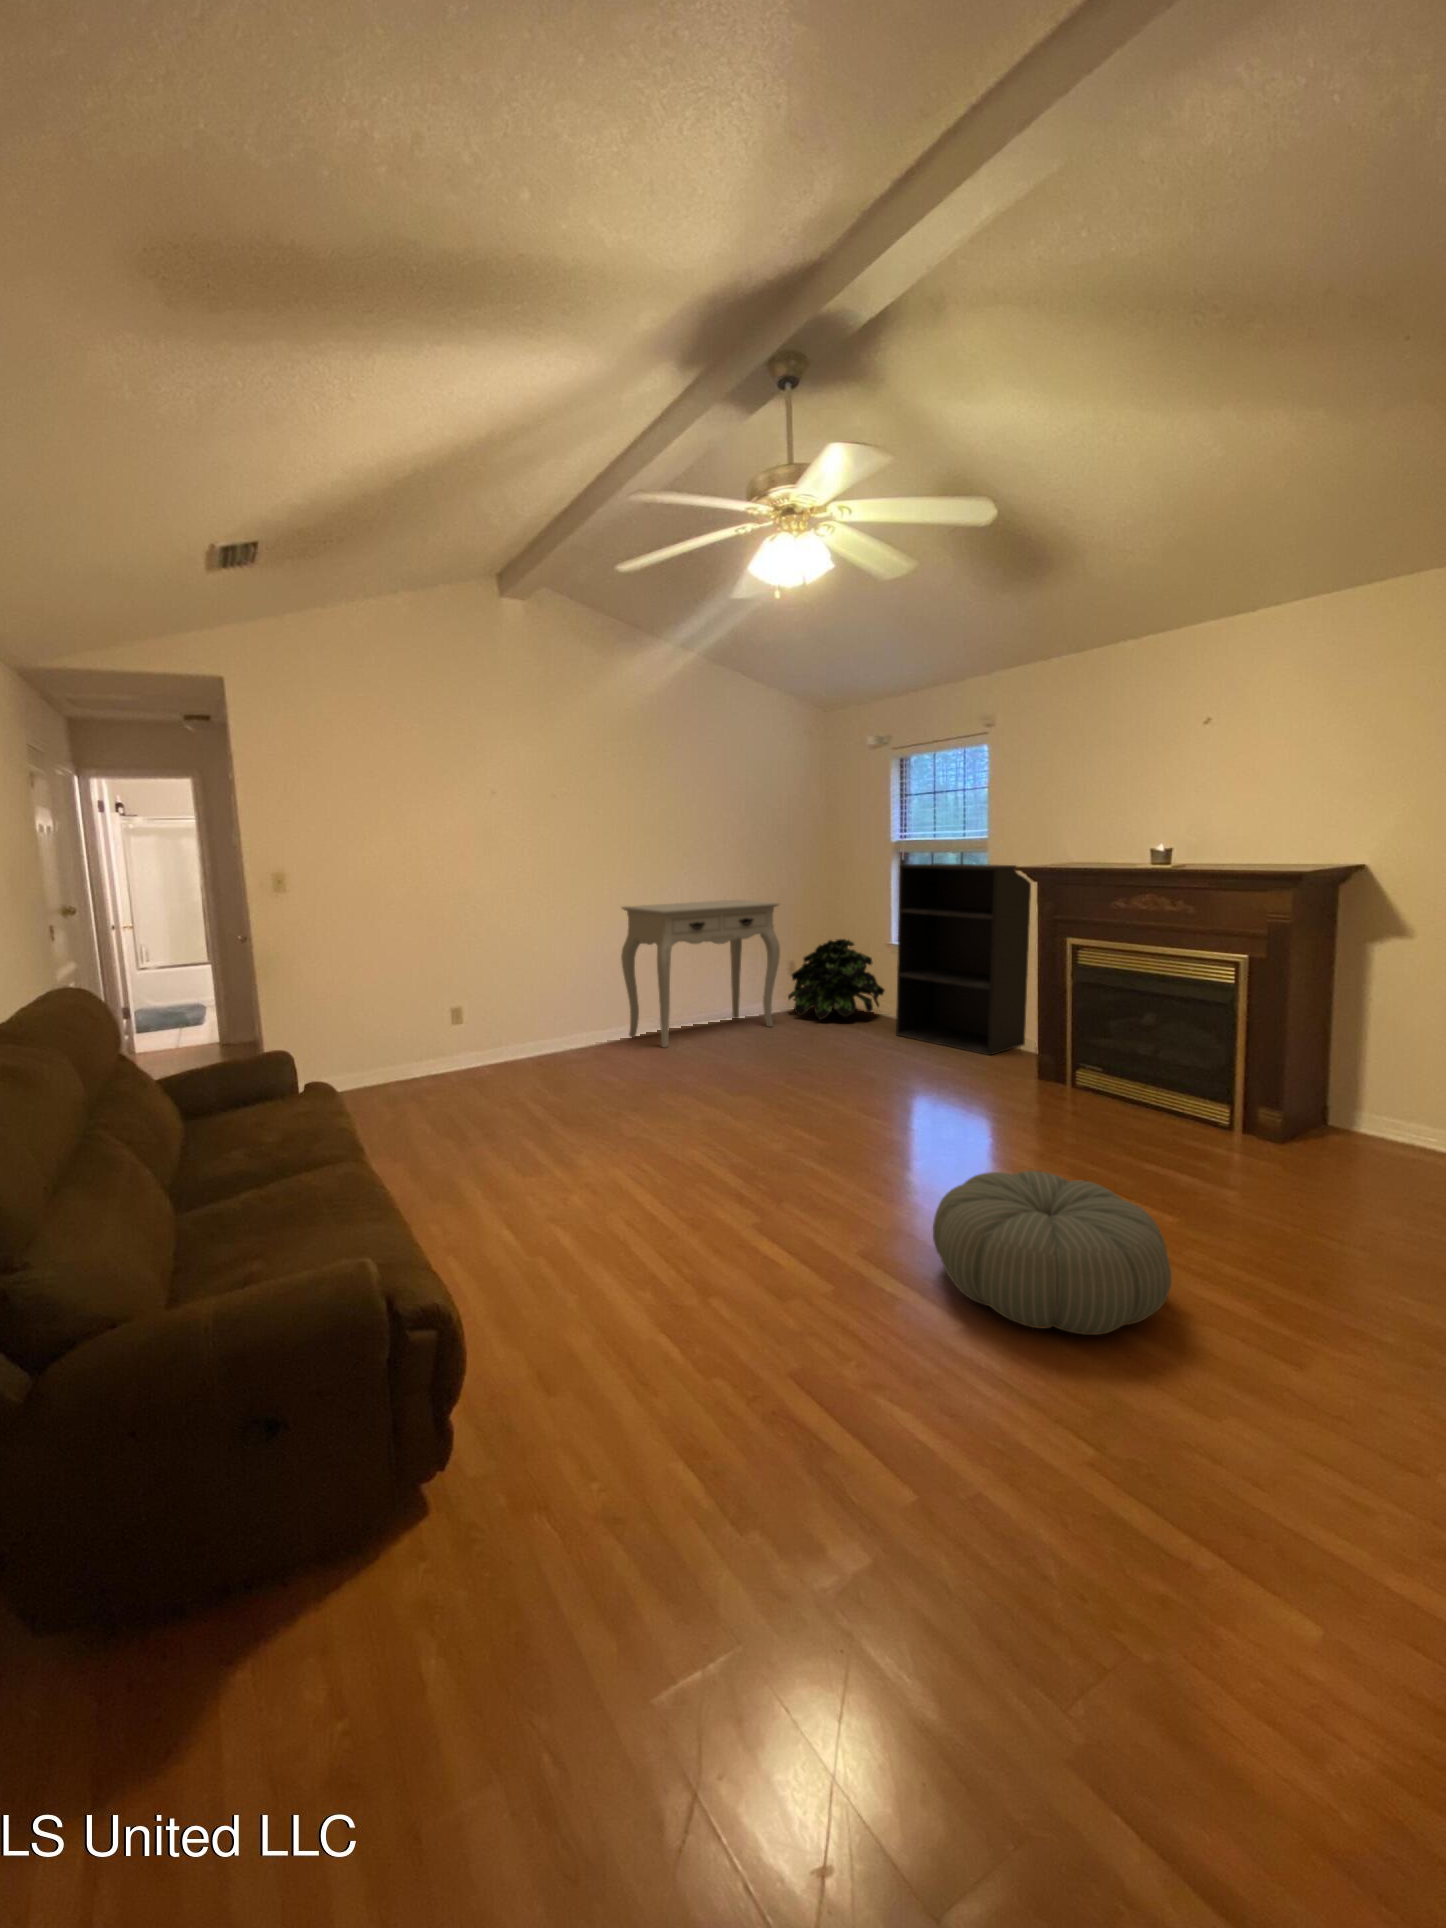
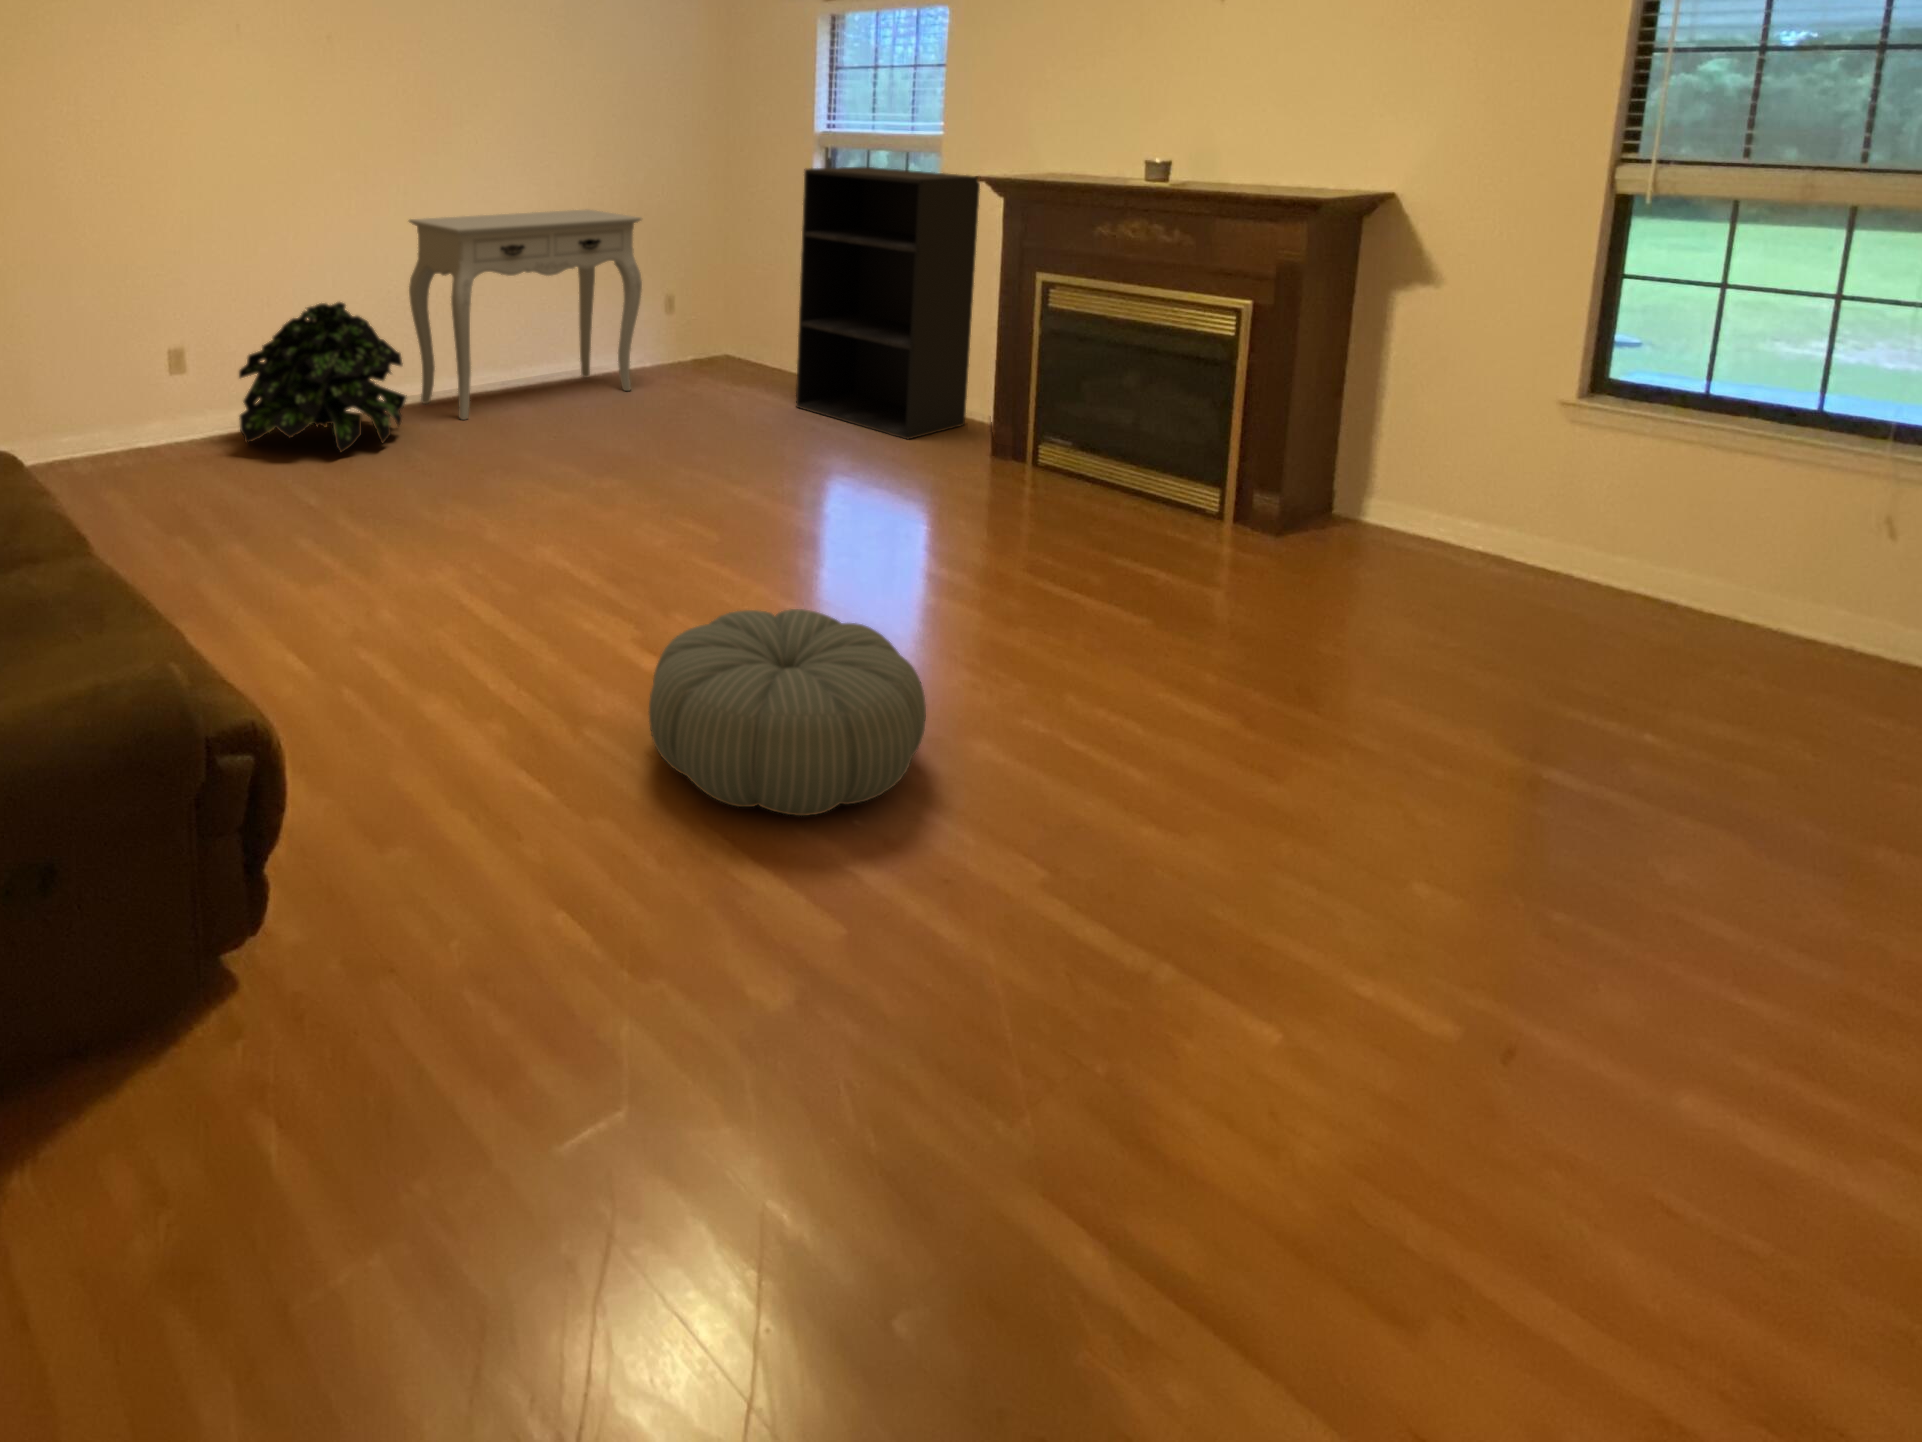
potted plant: present [788,939,885,1019] -> present [239,302,407,452]

